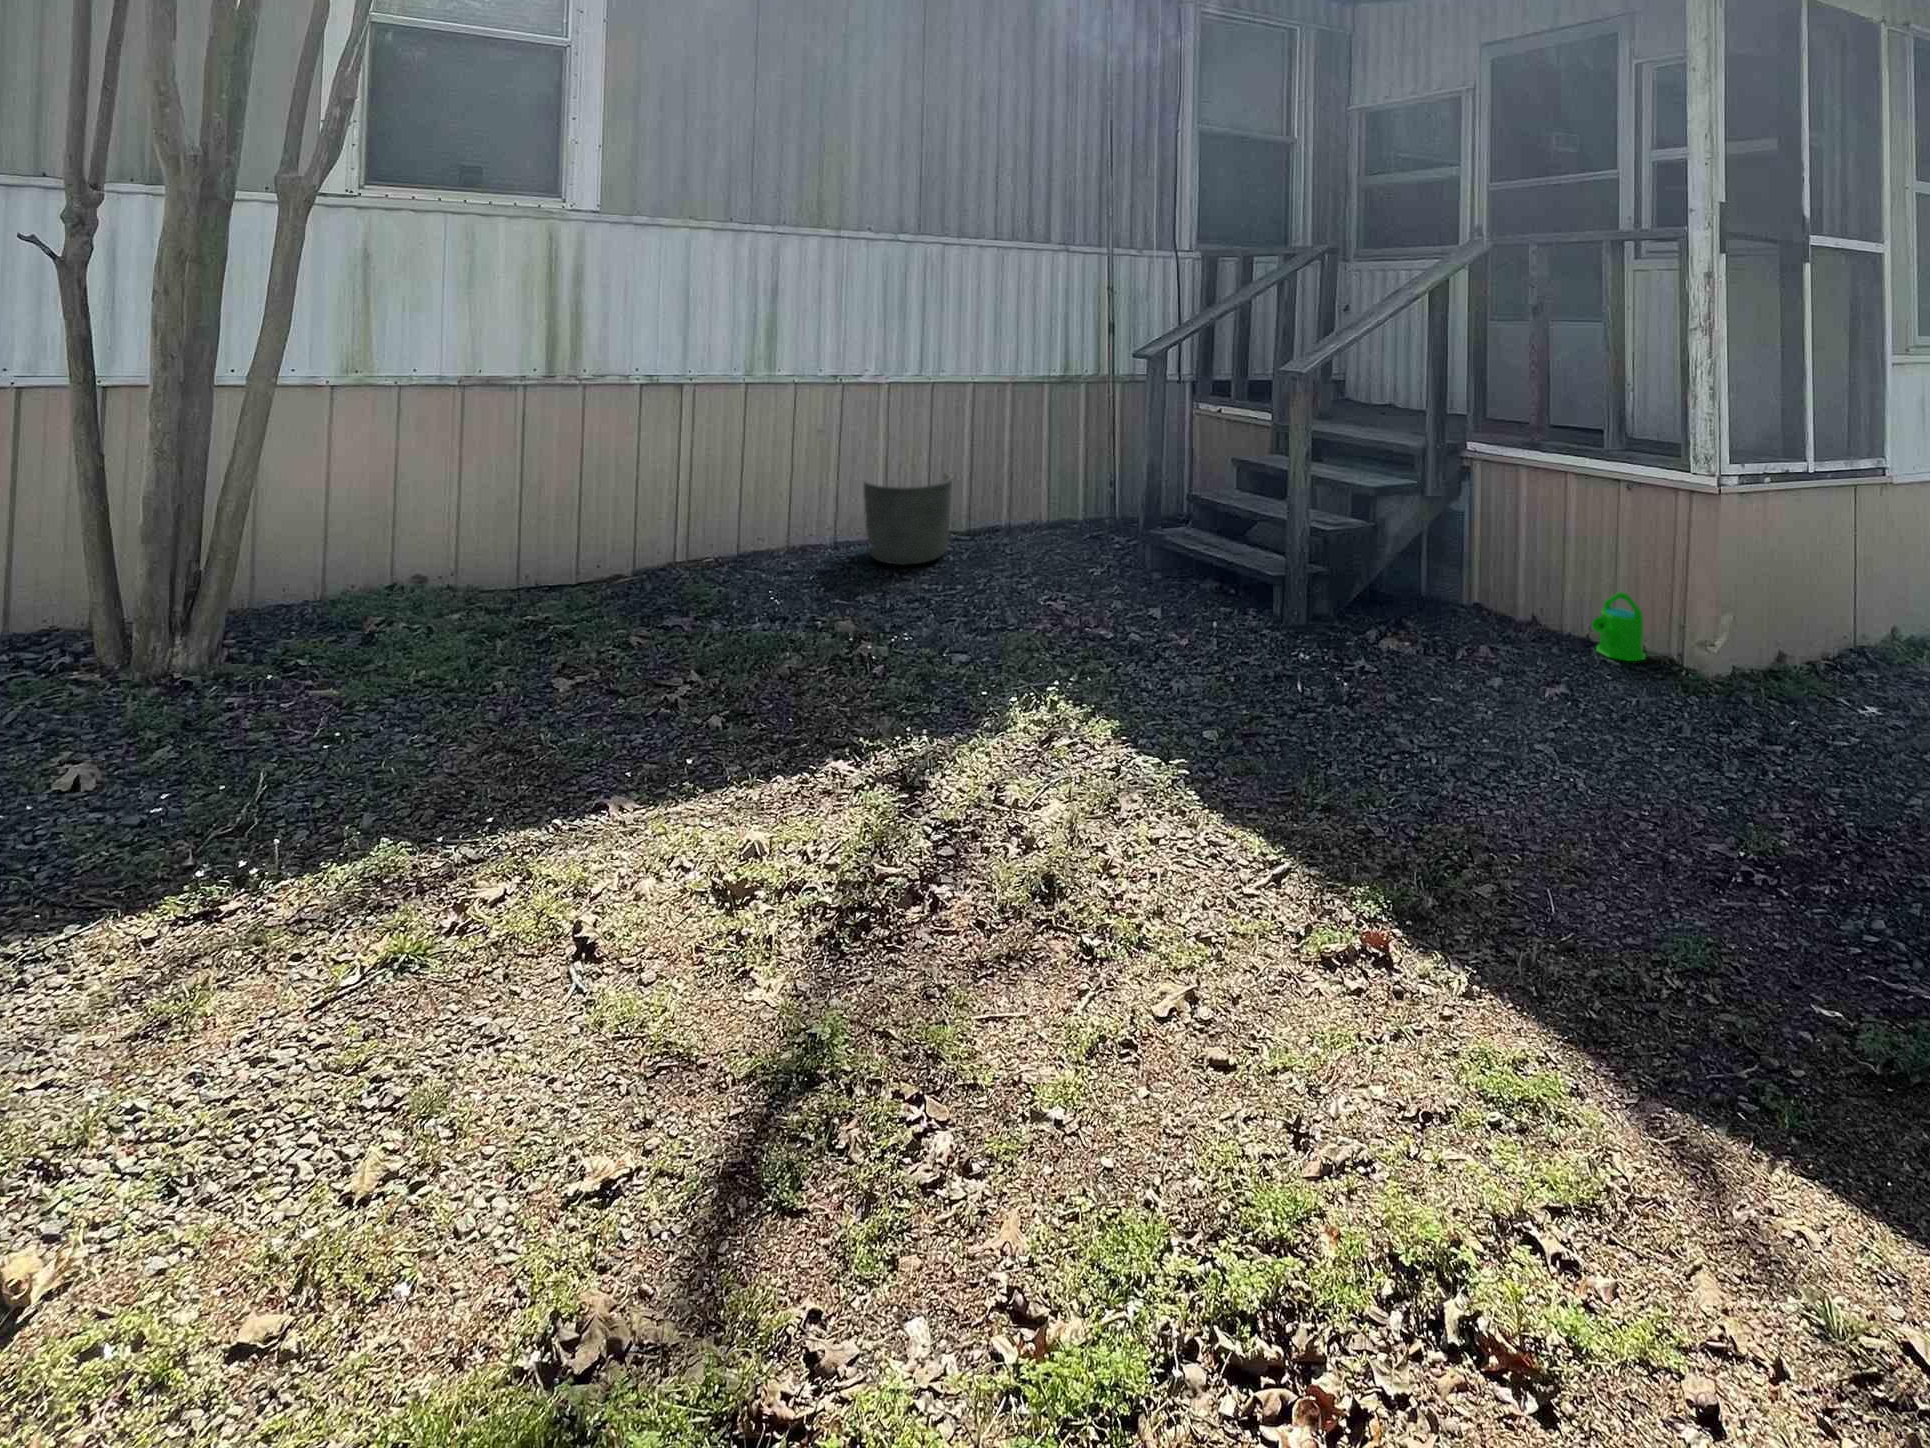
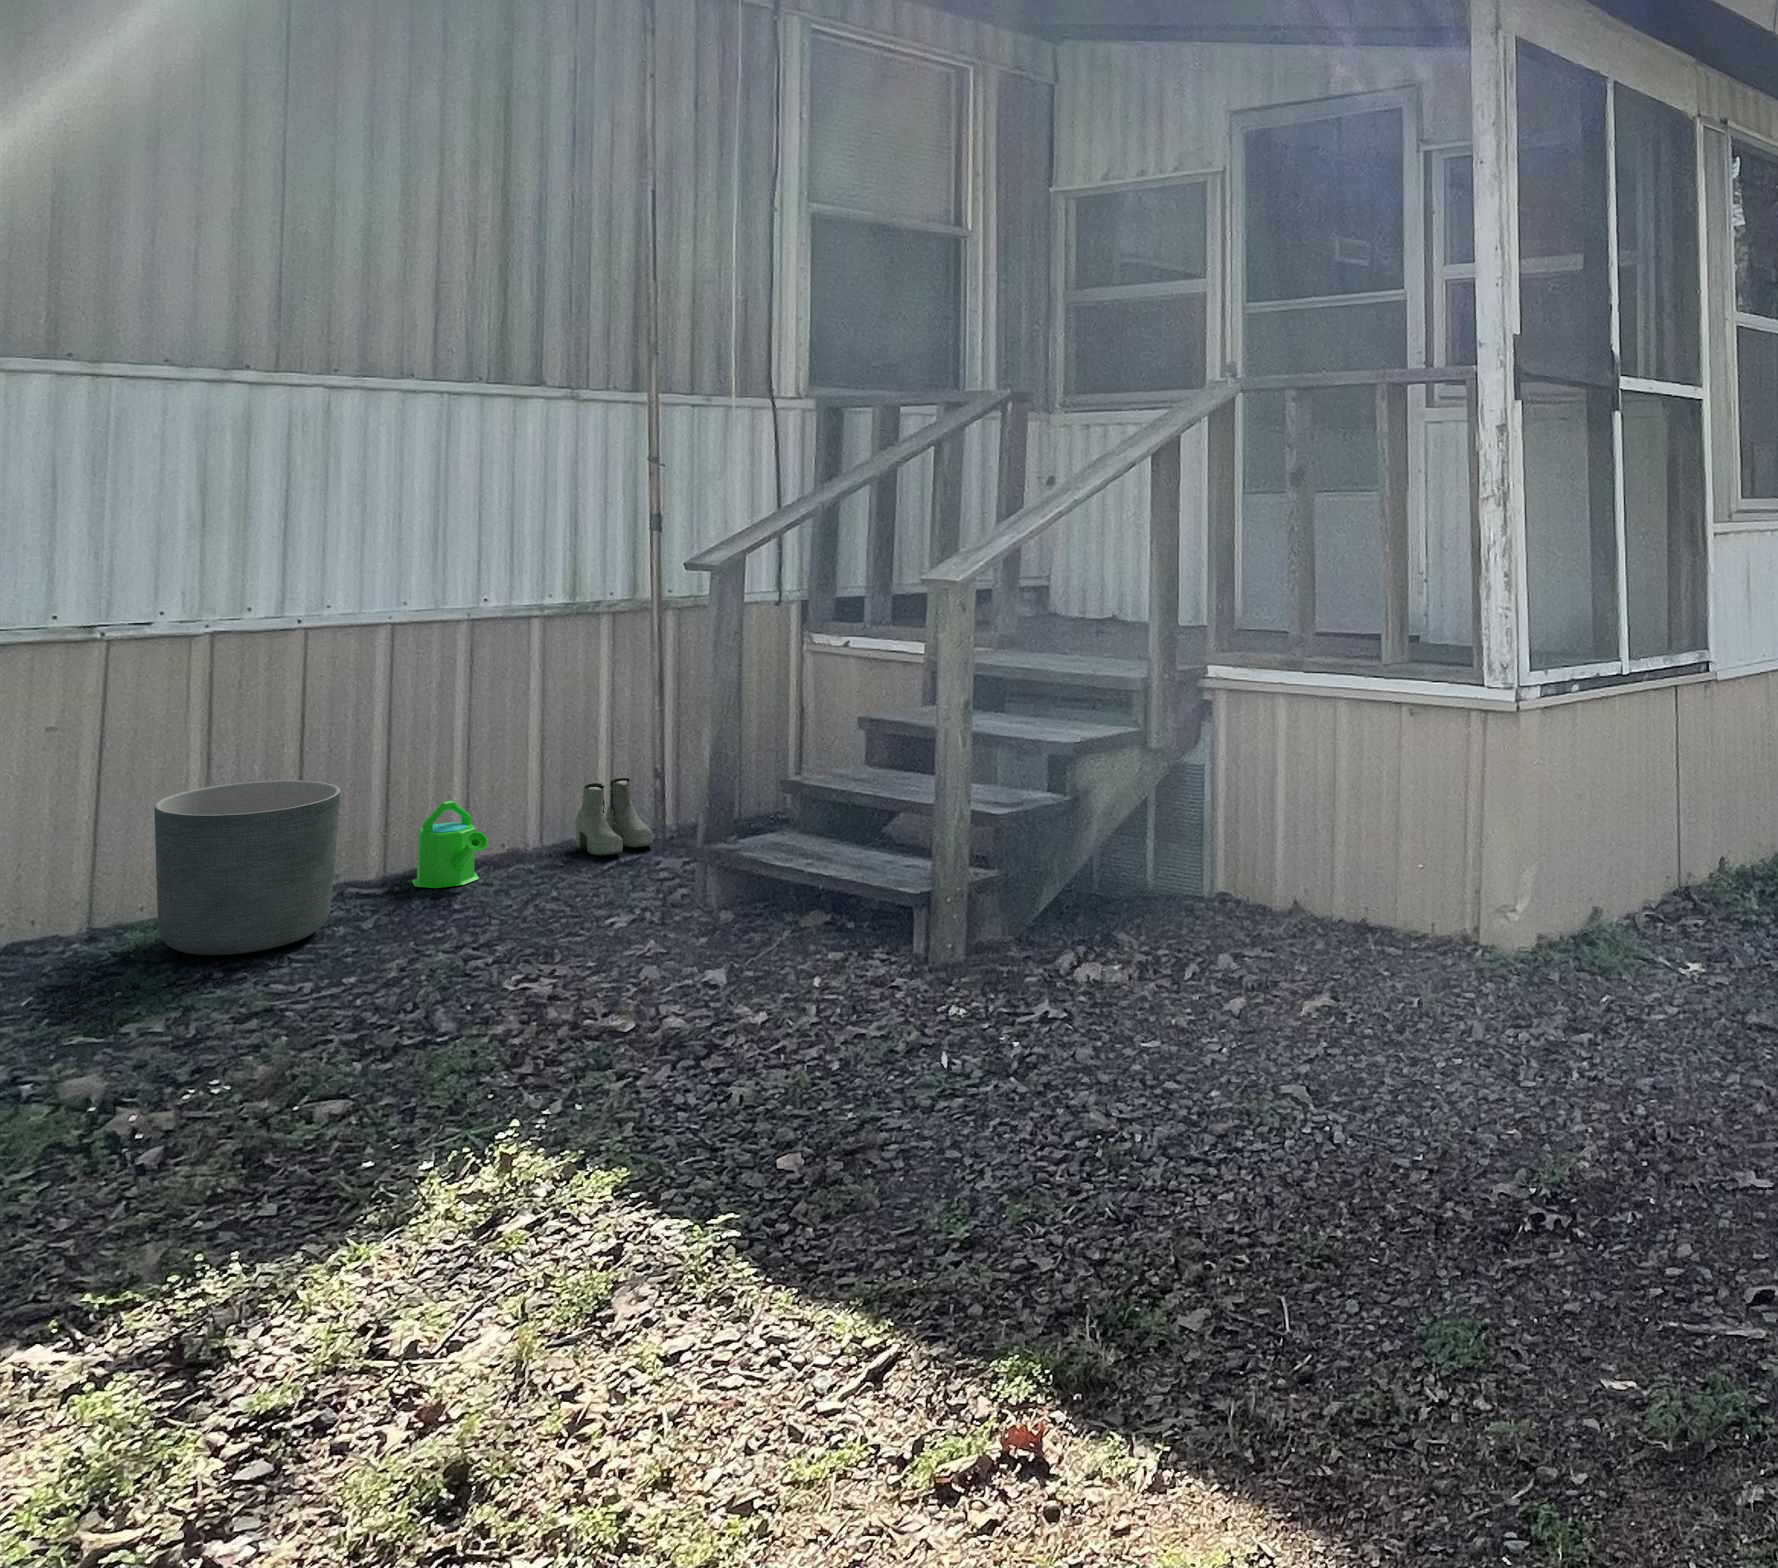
boots: none [1071,478,1115,524] -> present [575,778,653,856]
watering can: present [1592,592,1646,661] -> present [412,801,488,888]

